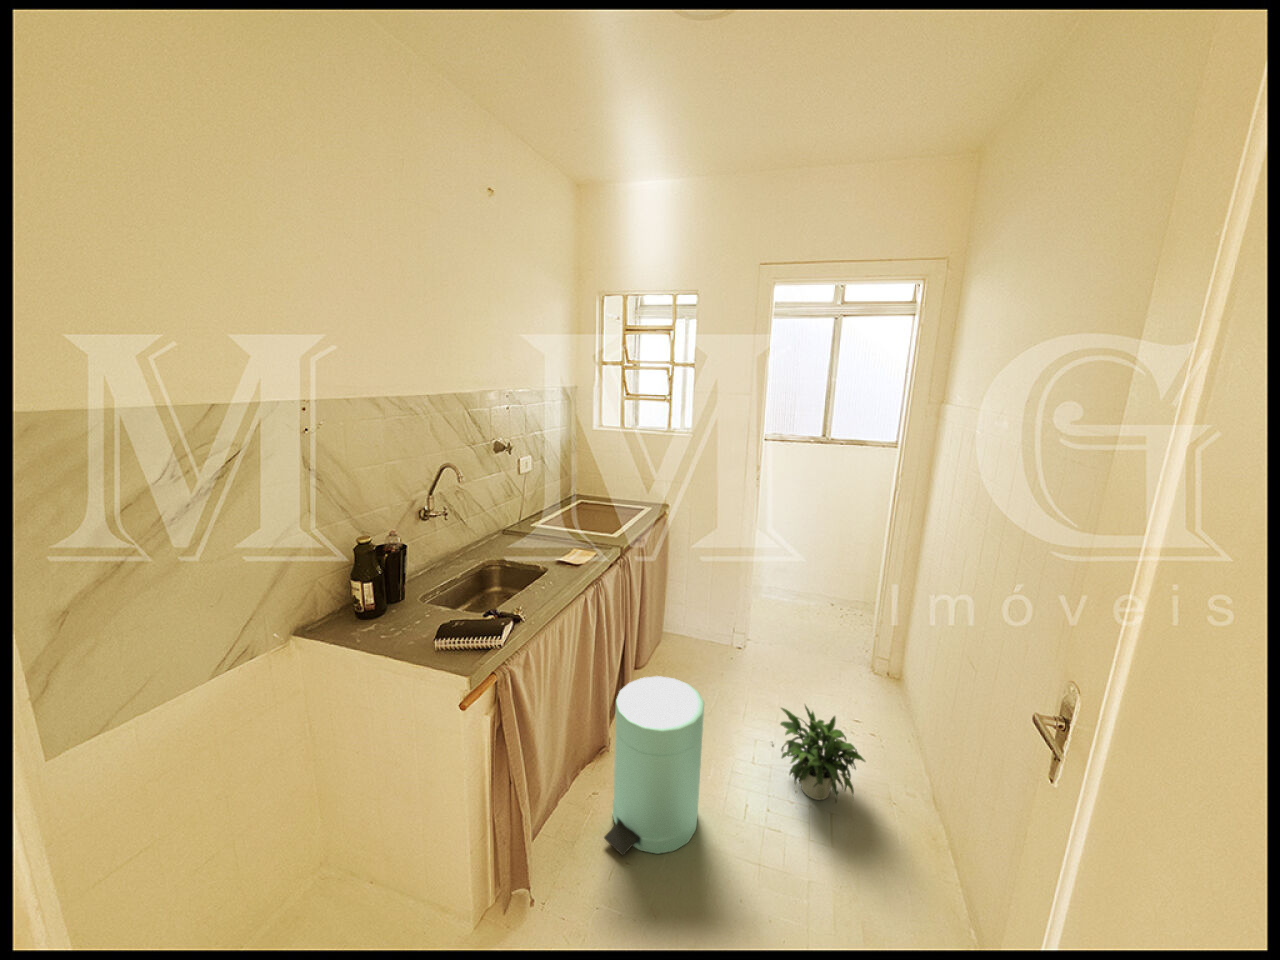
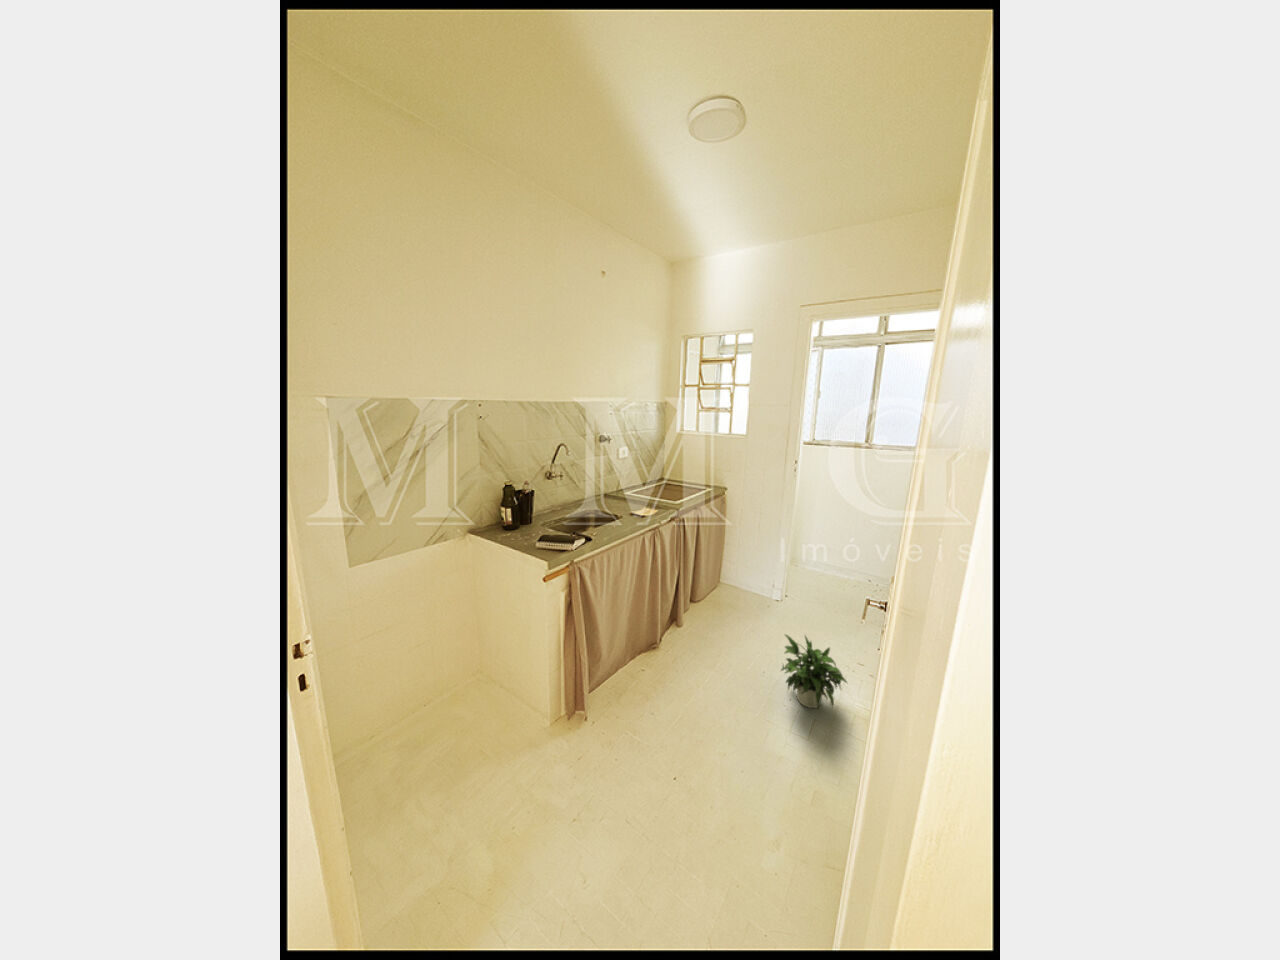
trash can: present [604,676,704,856] -> none [642,595,716,715]

